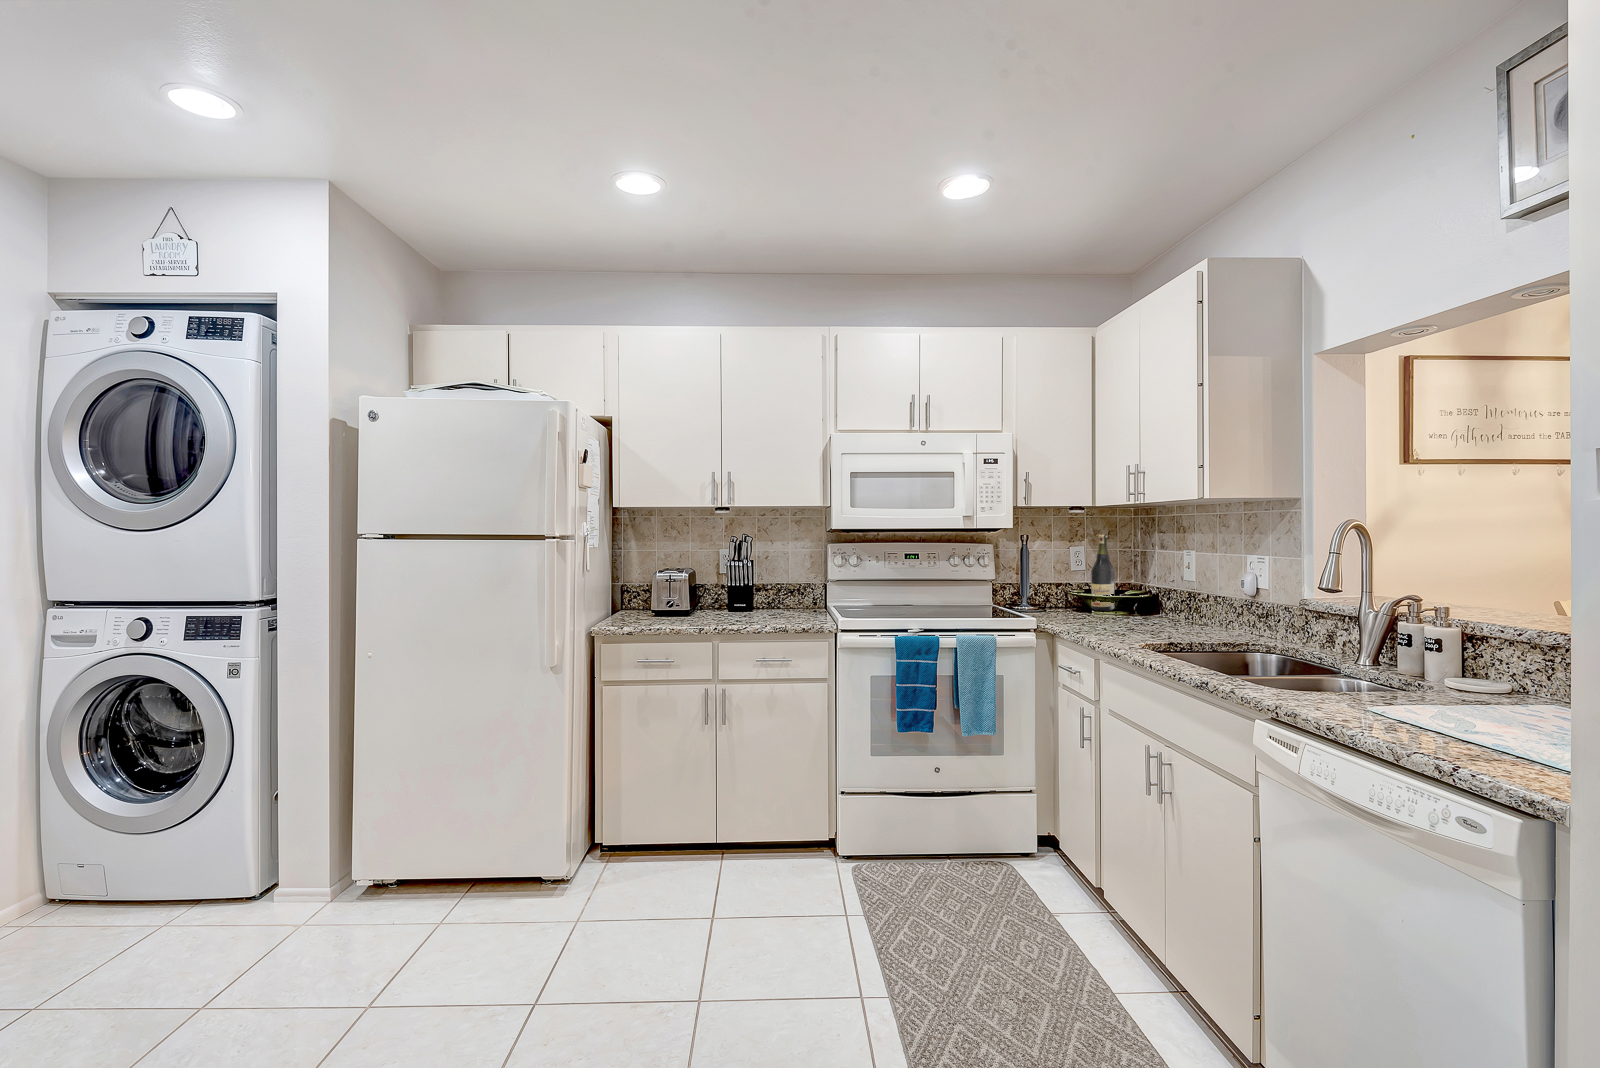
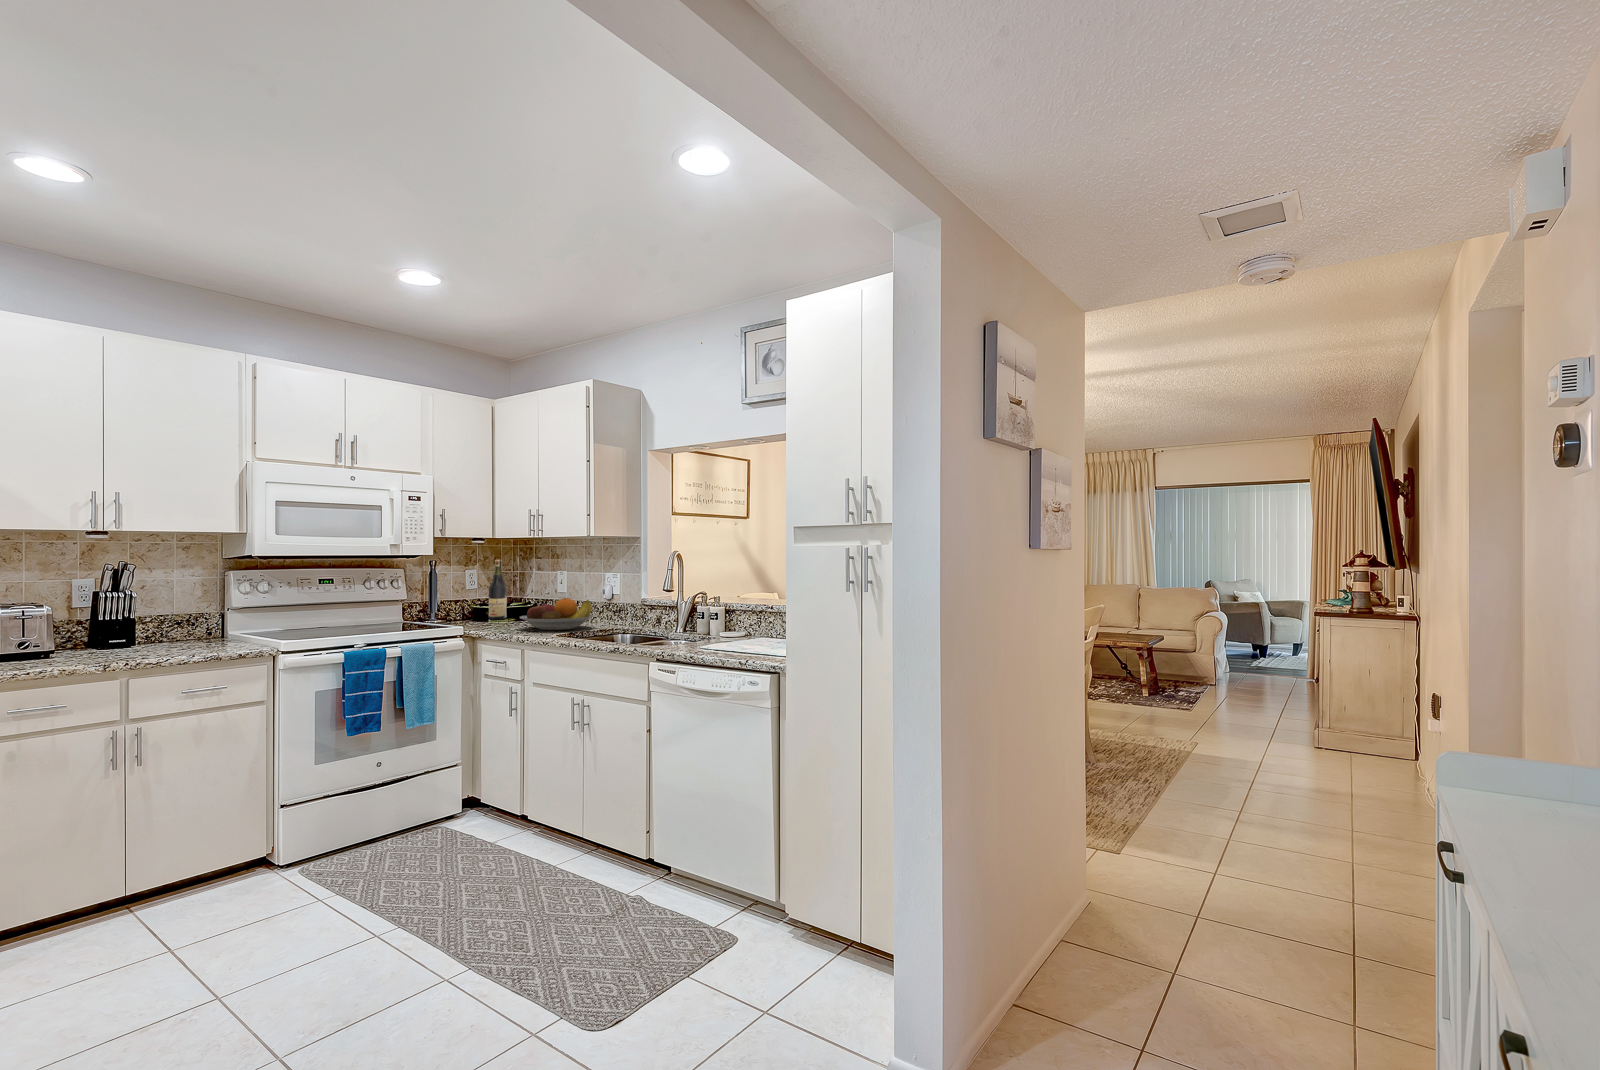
fruit bowl: none [1105,591,1216,636] -> present [520,598,593,630]

